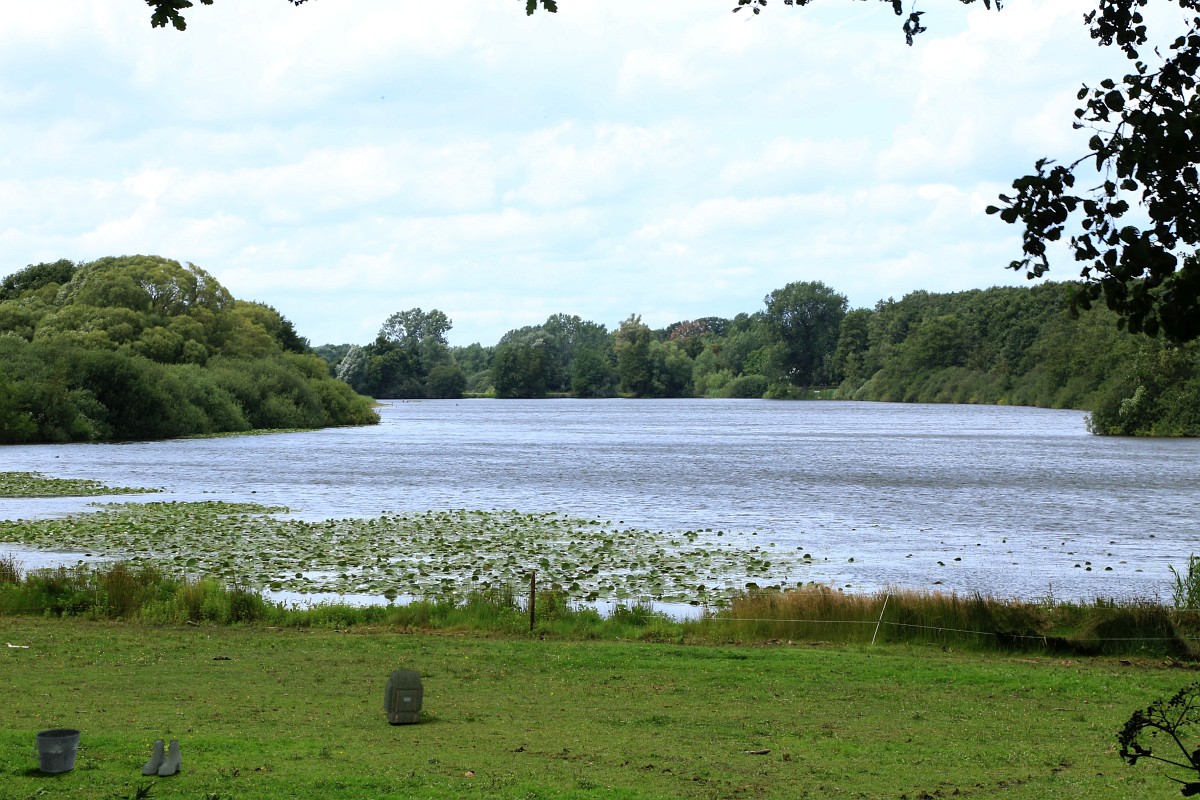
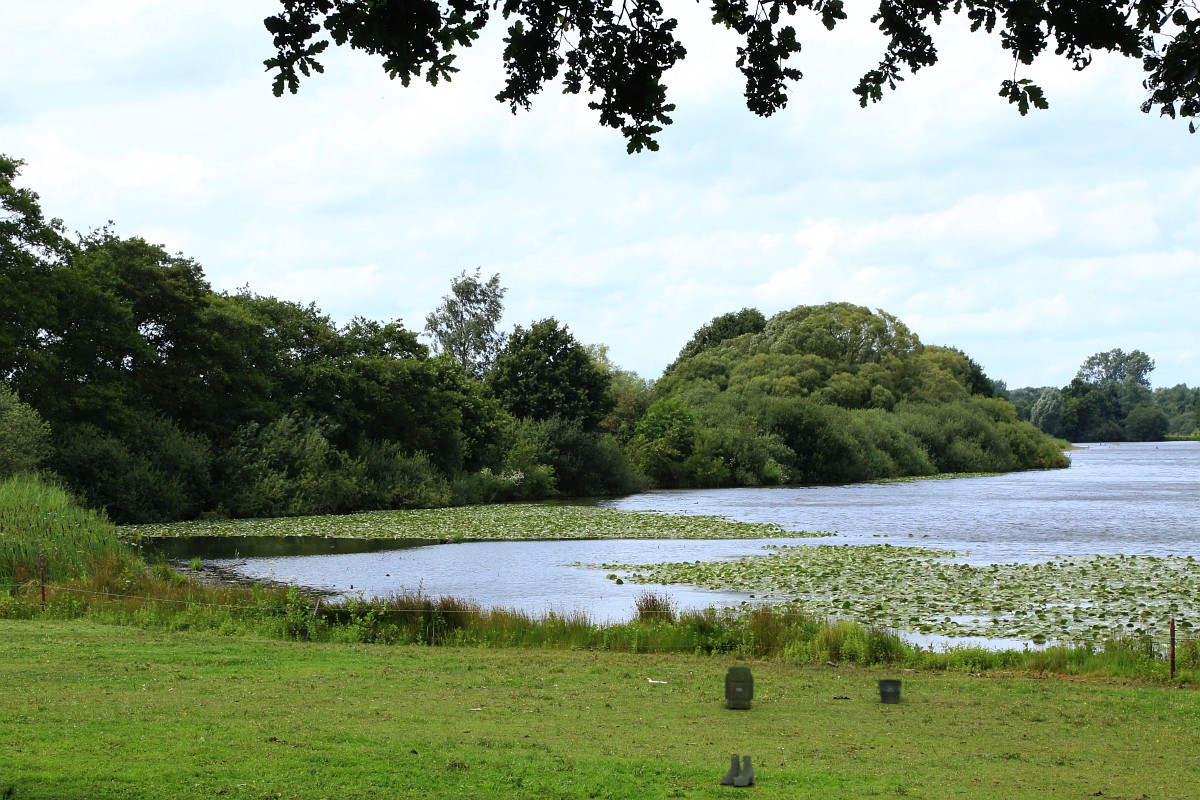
backpack: present [384,668,424,723] -> present [725,666,754,709]
bucket: present [31,729,81,772] -> present [876,679,902,703]

